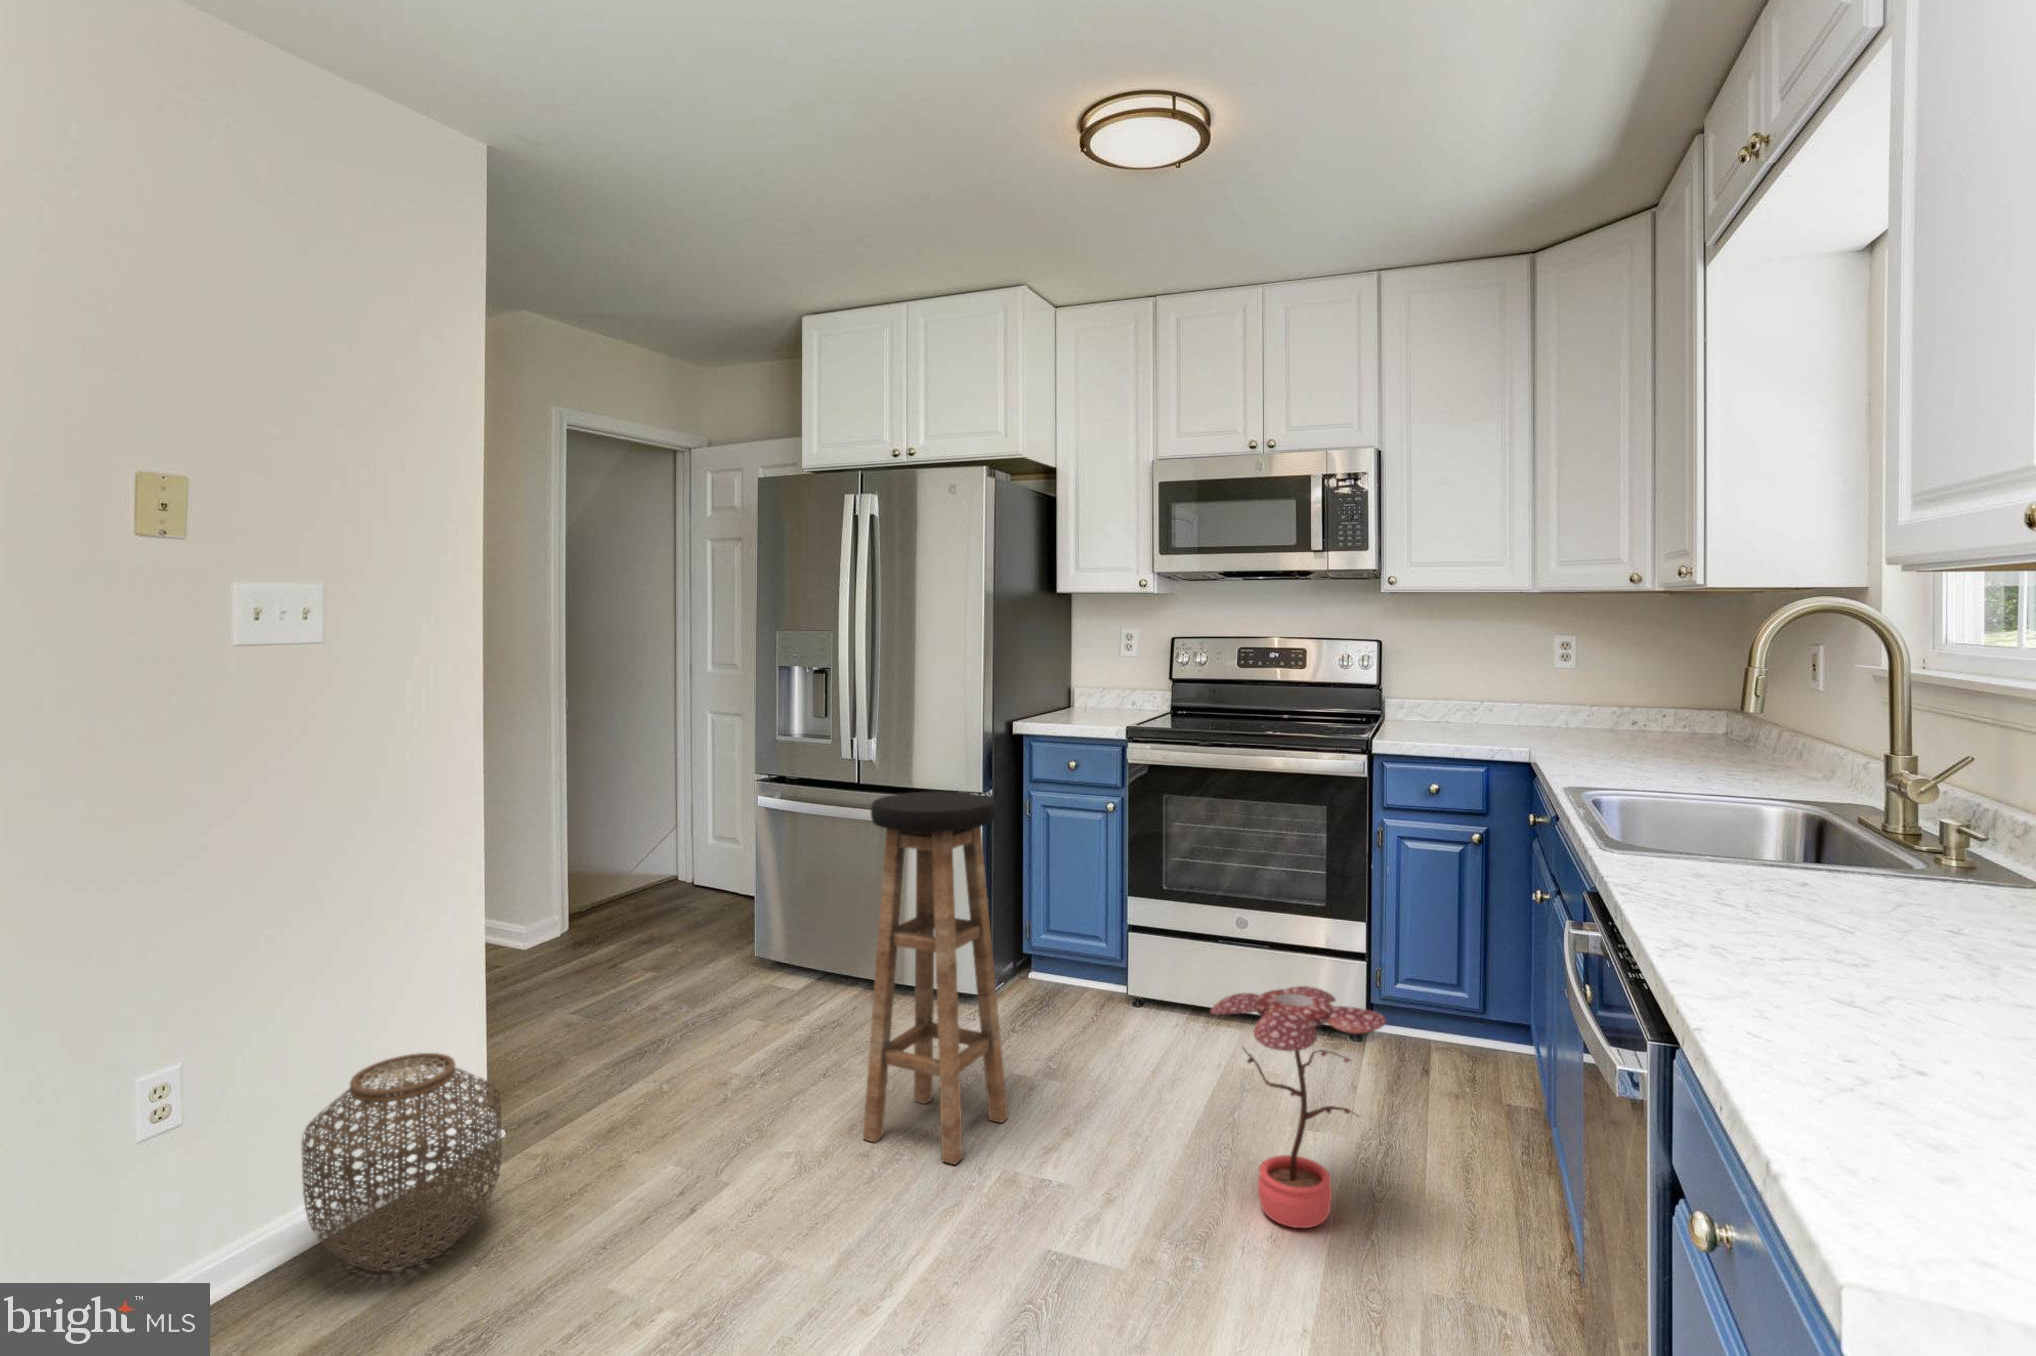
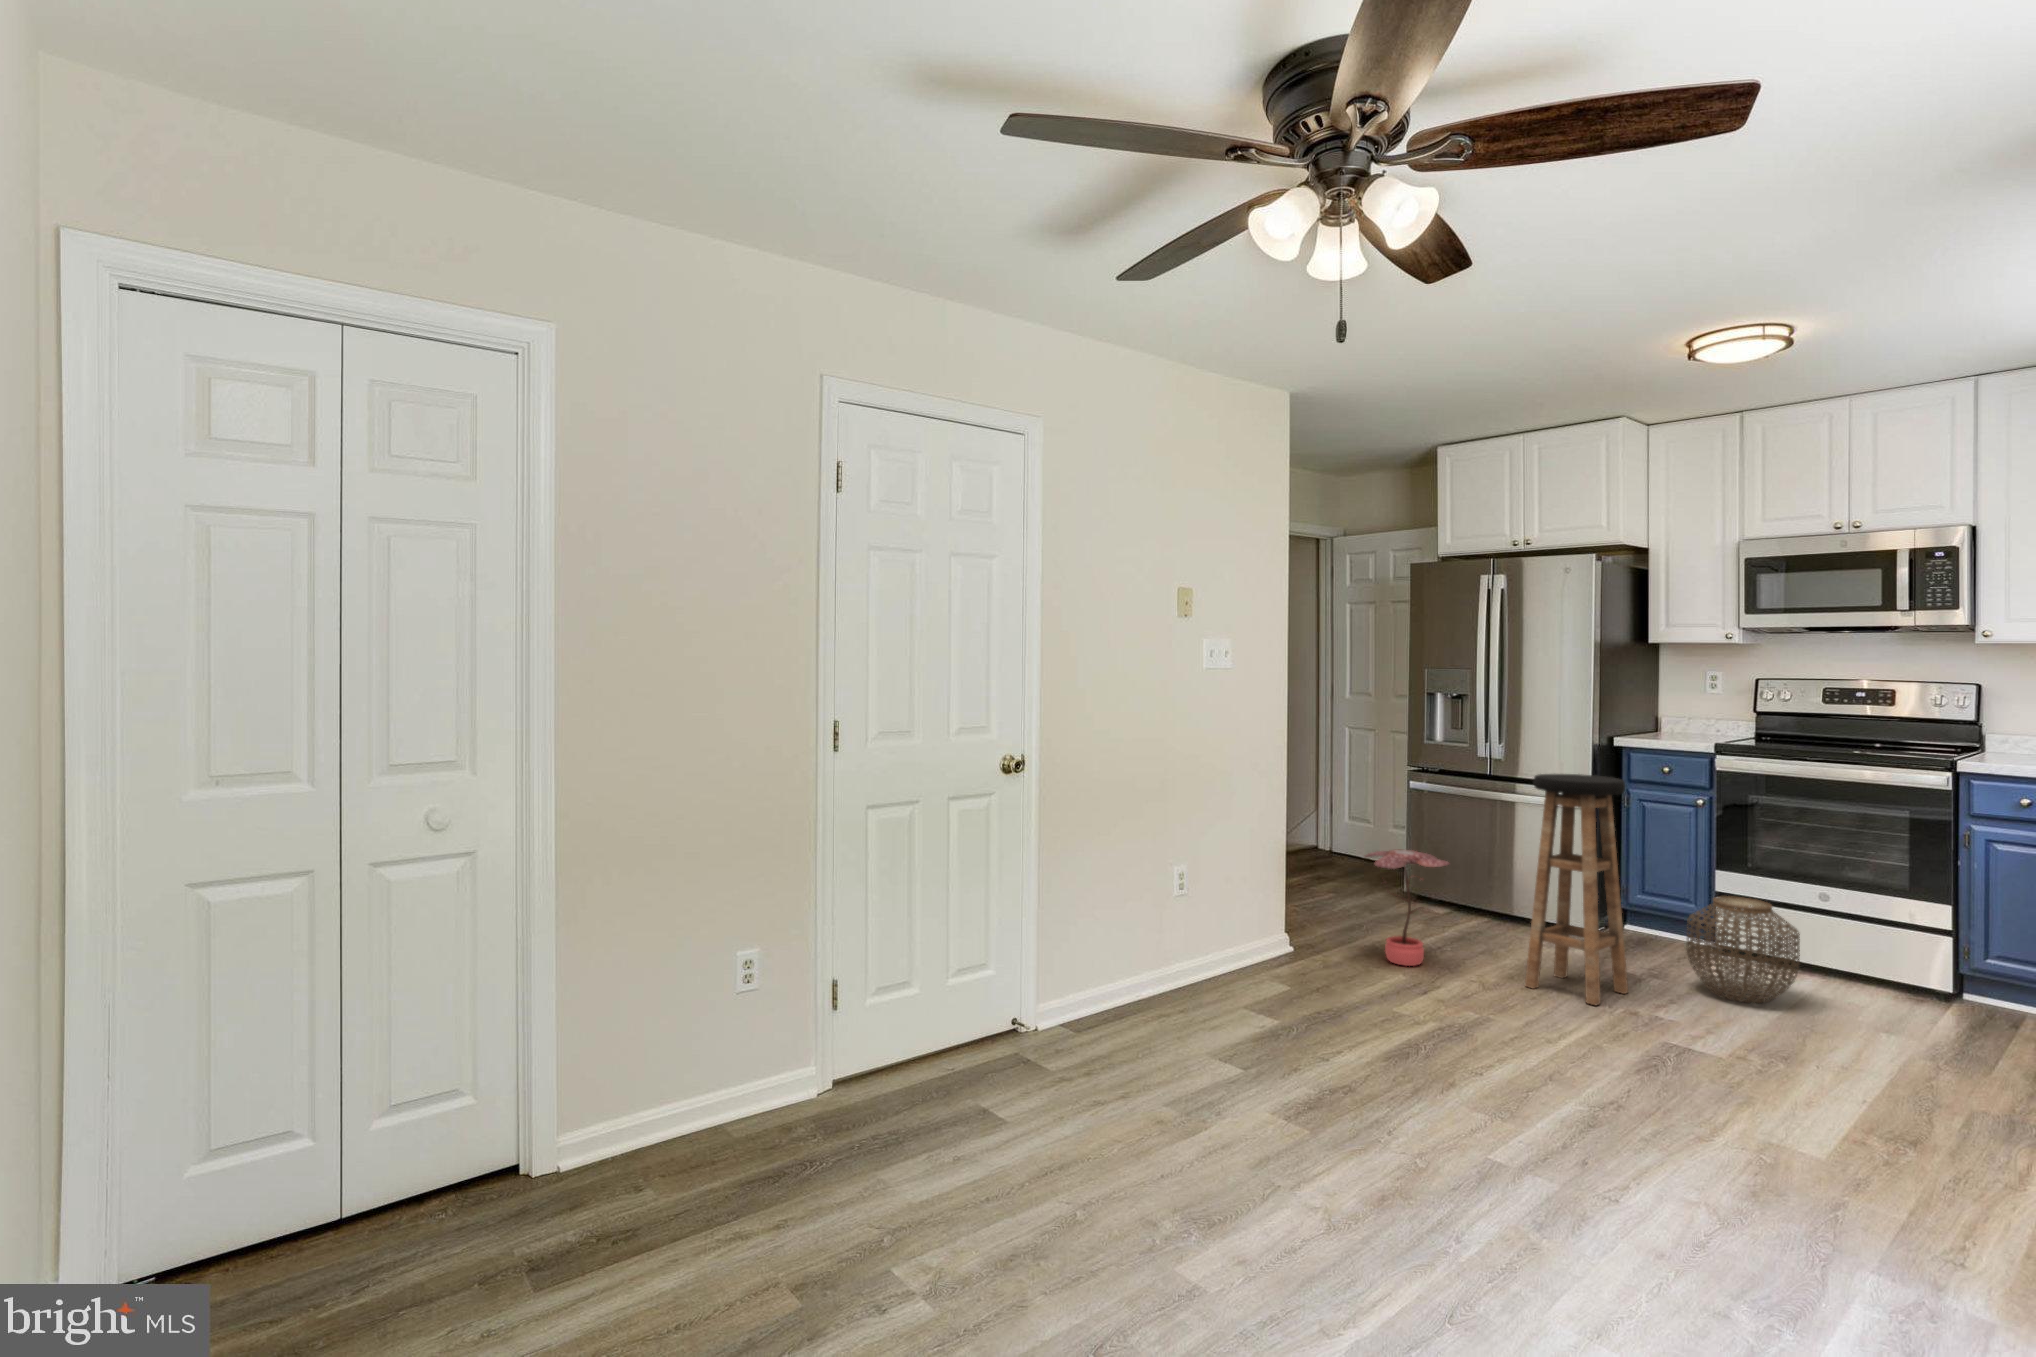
potted plant: present [1211,986,1386,1228] -> present [1365,849,1449,966]
woven basket: present [302,1053,502,1272] -> present [1687,896,1800,1003]

